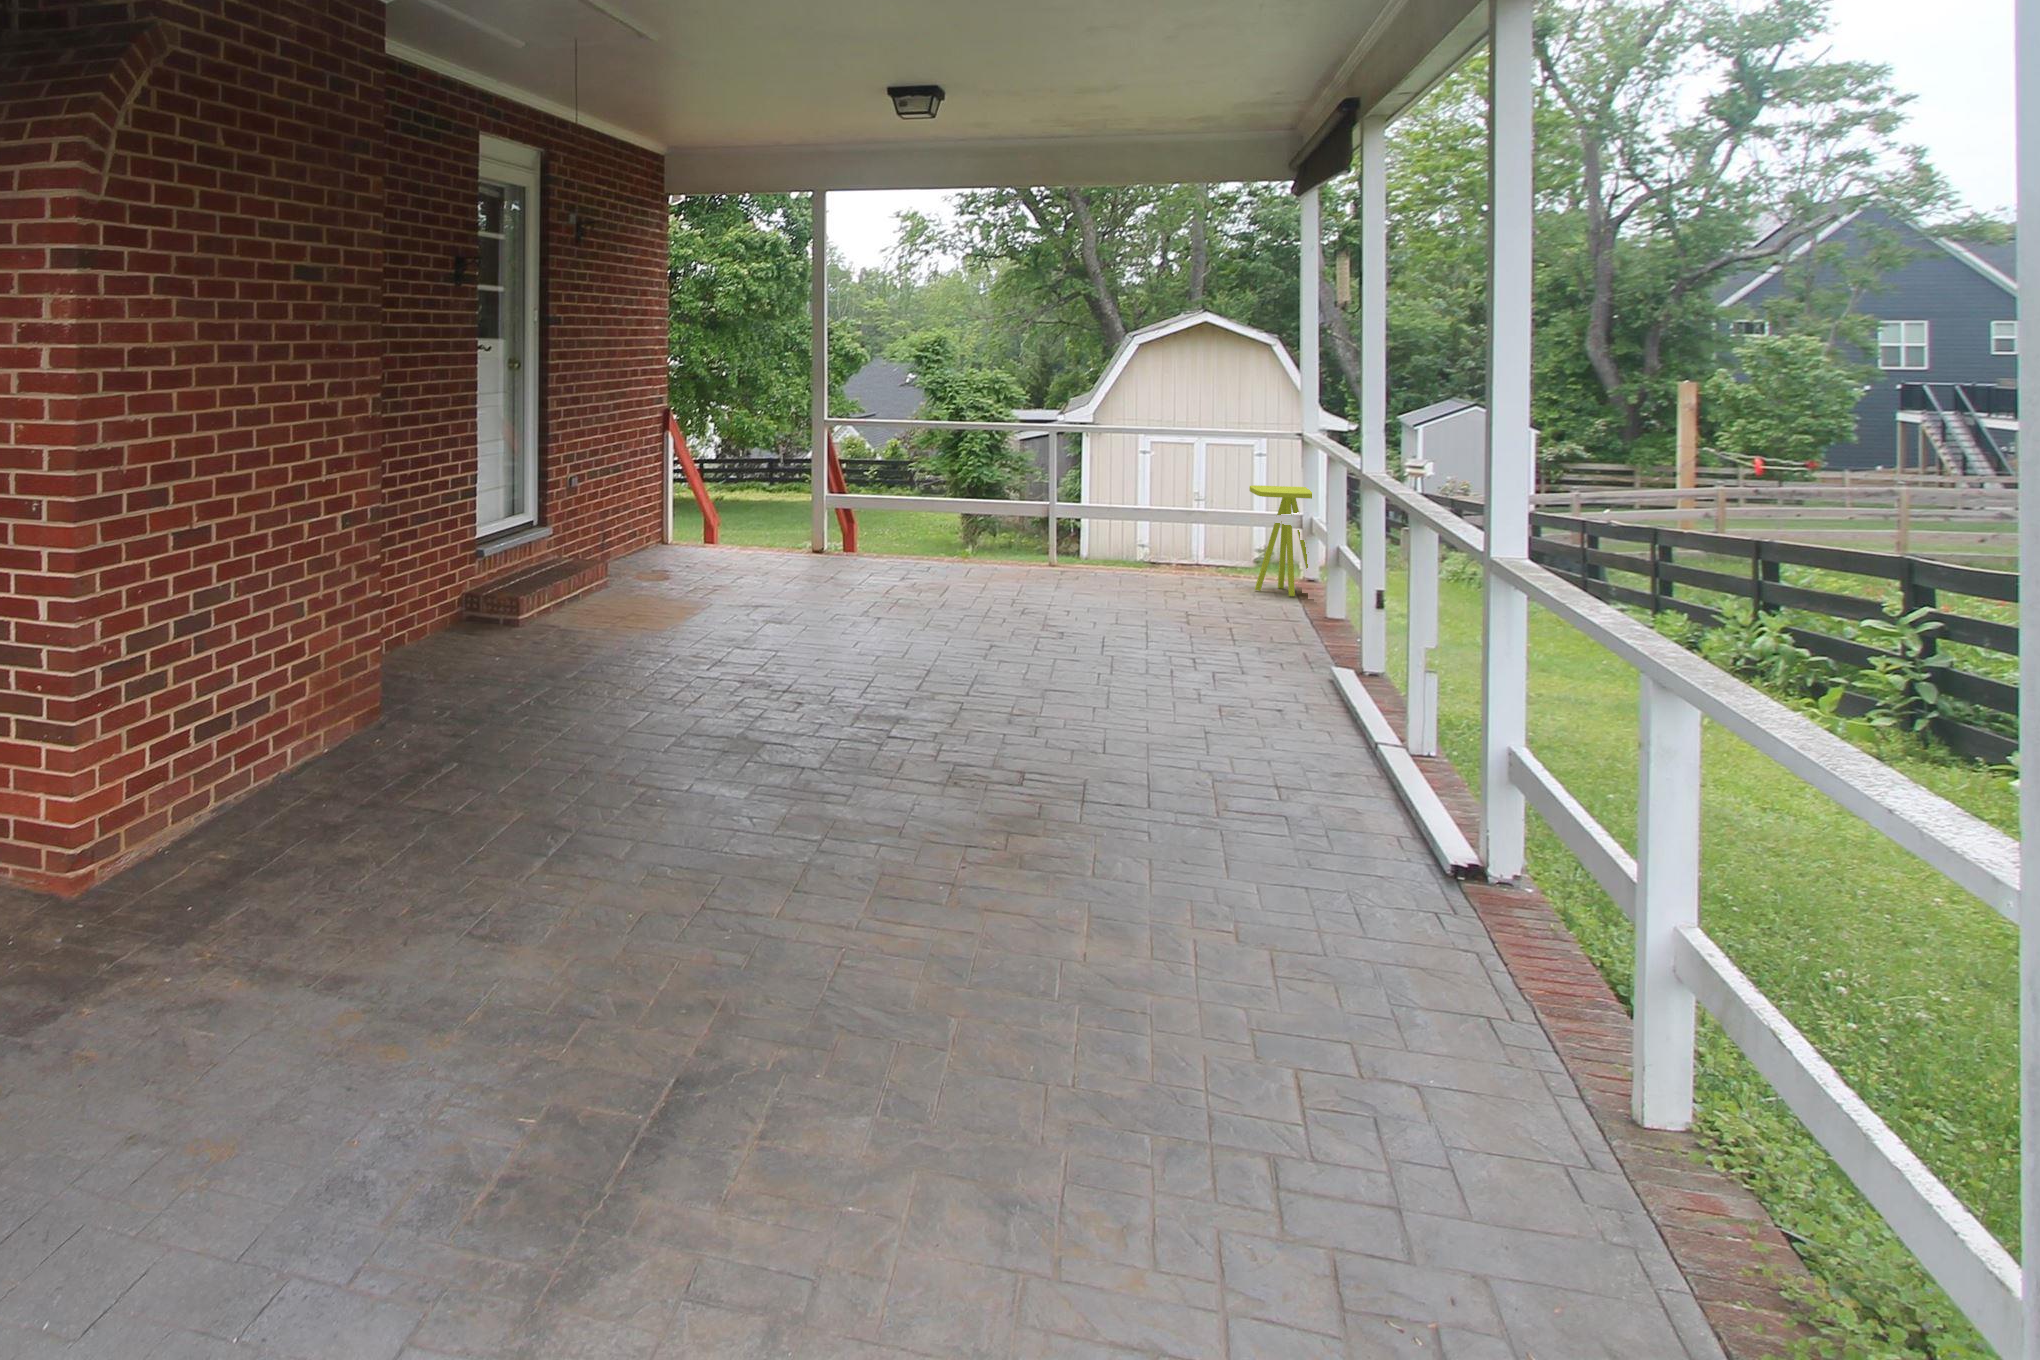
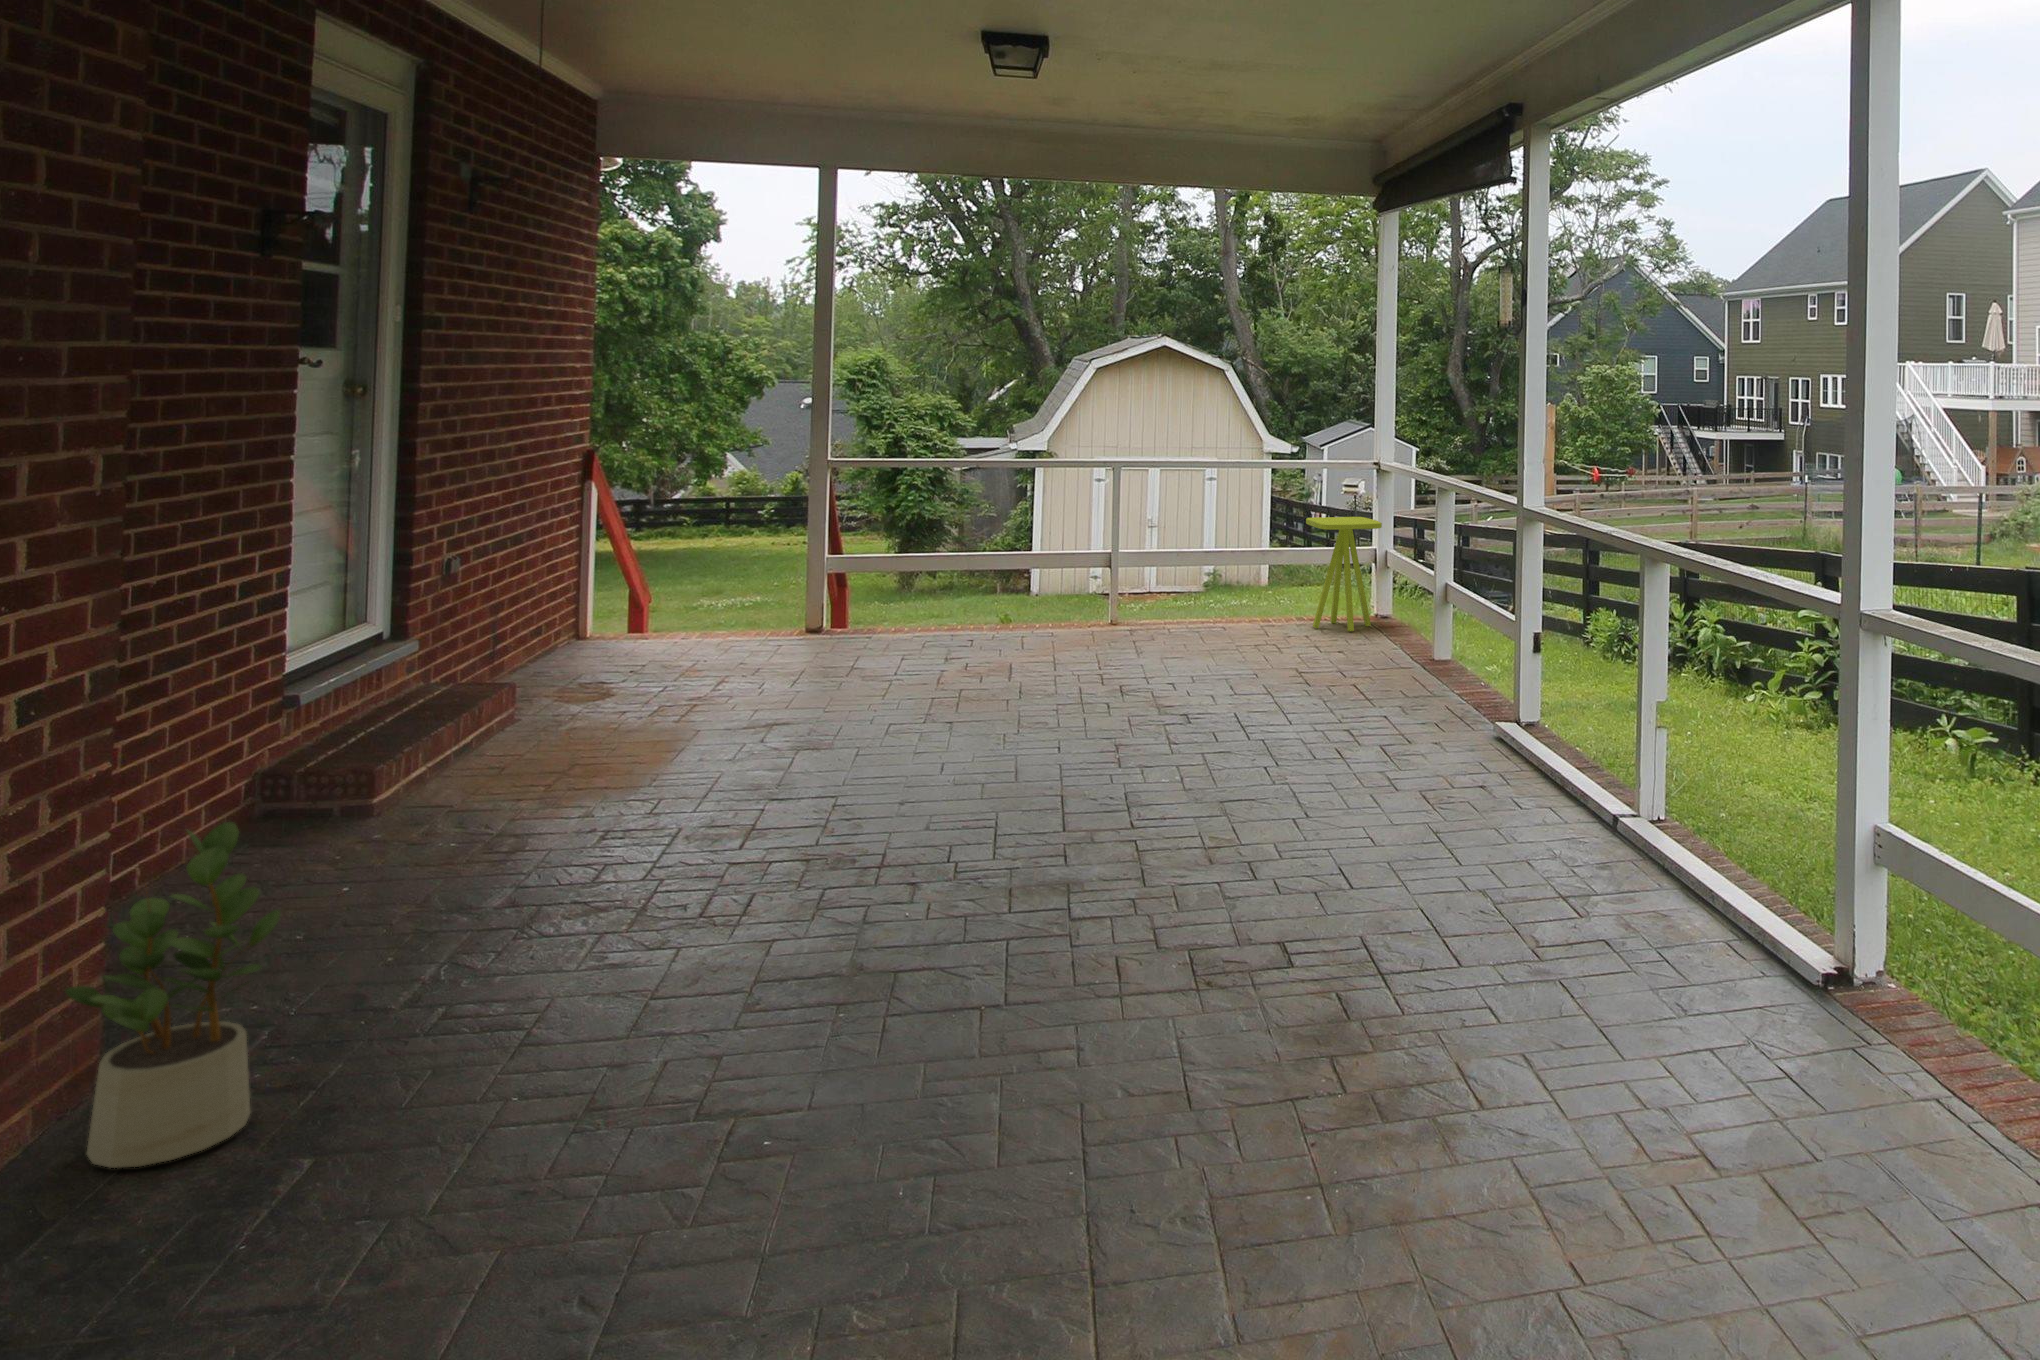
potted plant: none [338,595,425,765] -> present [65,822,281,1168]

